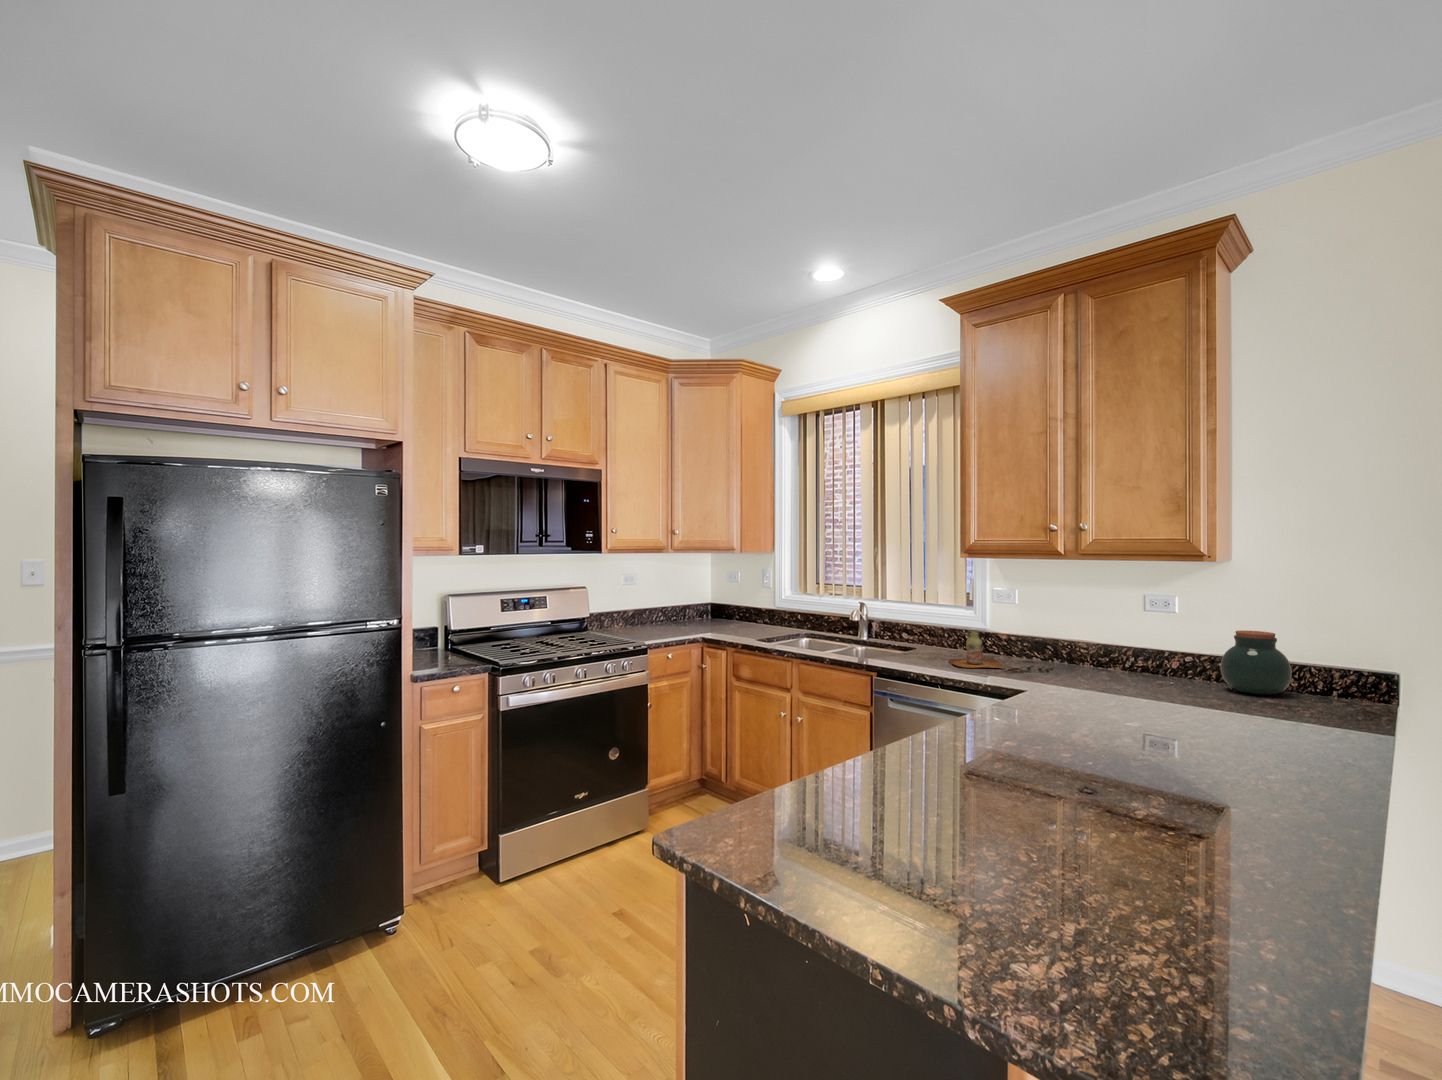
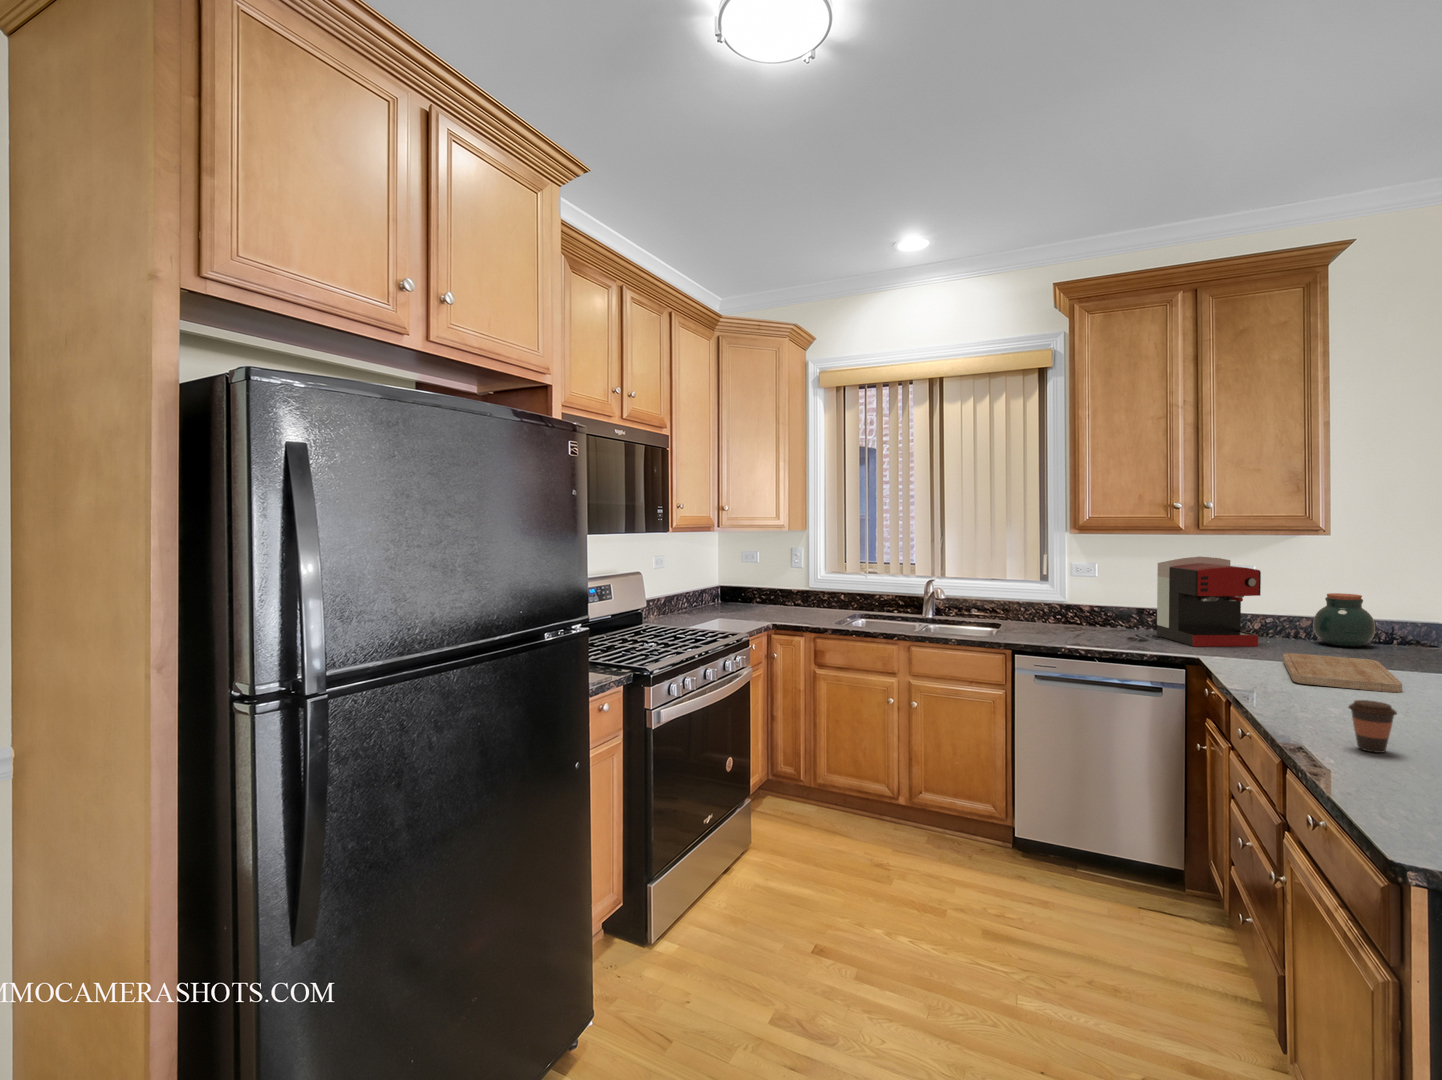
coffee maker: none [1055,583,1142,686] -> present [1157,556,1261,647]
bottle: present [949,630,1005,669] -> none [1057,604,1121,640]
cutting board: none [1043,691,1193,738] -> present [1283,653,1402,693]
coffee cup: none [890,726,930,783] -> present [1349,700,1397,753]

